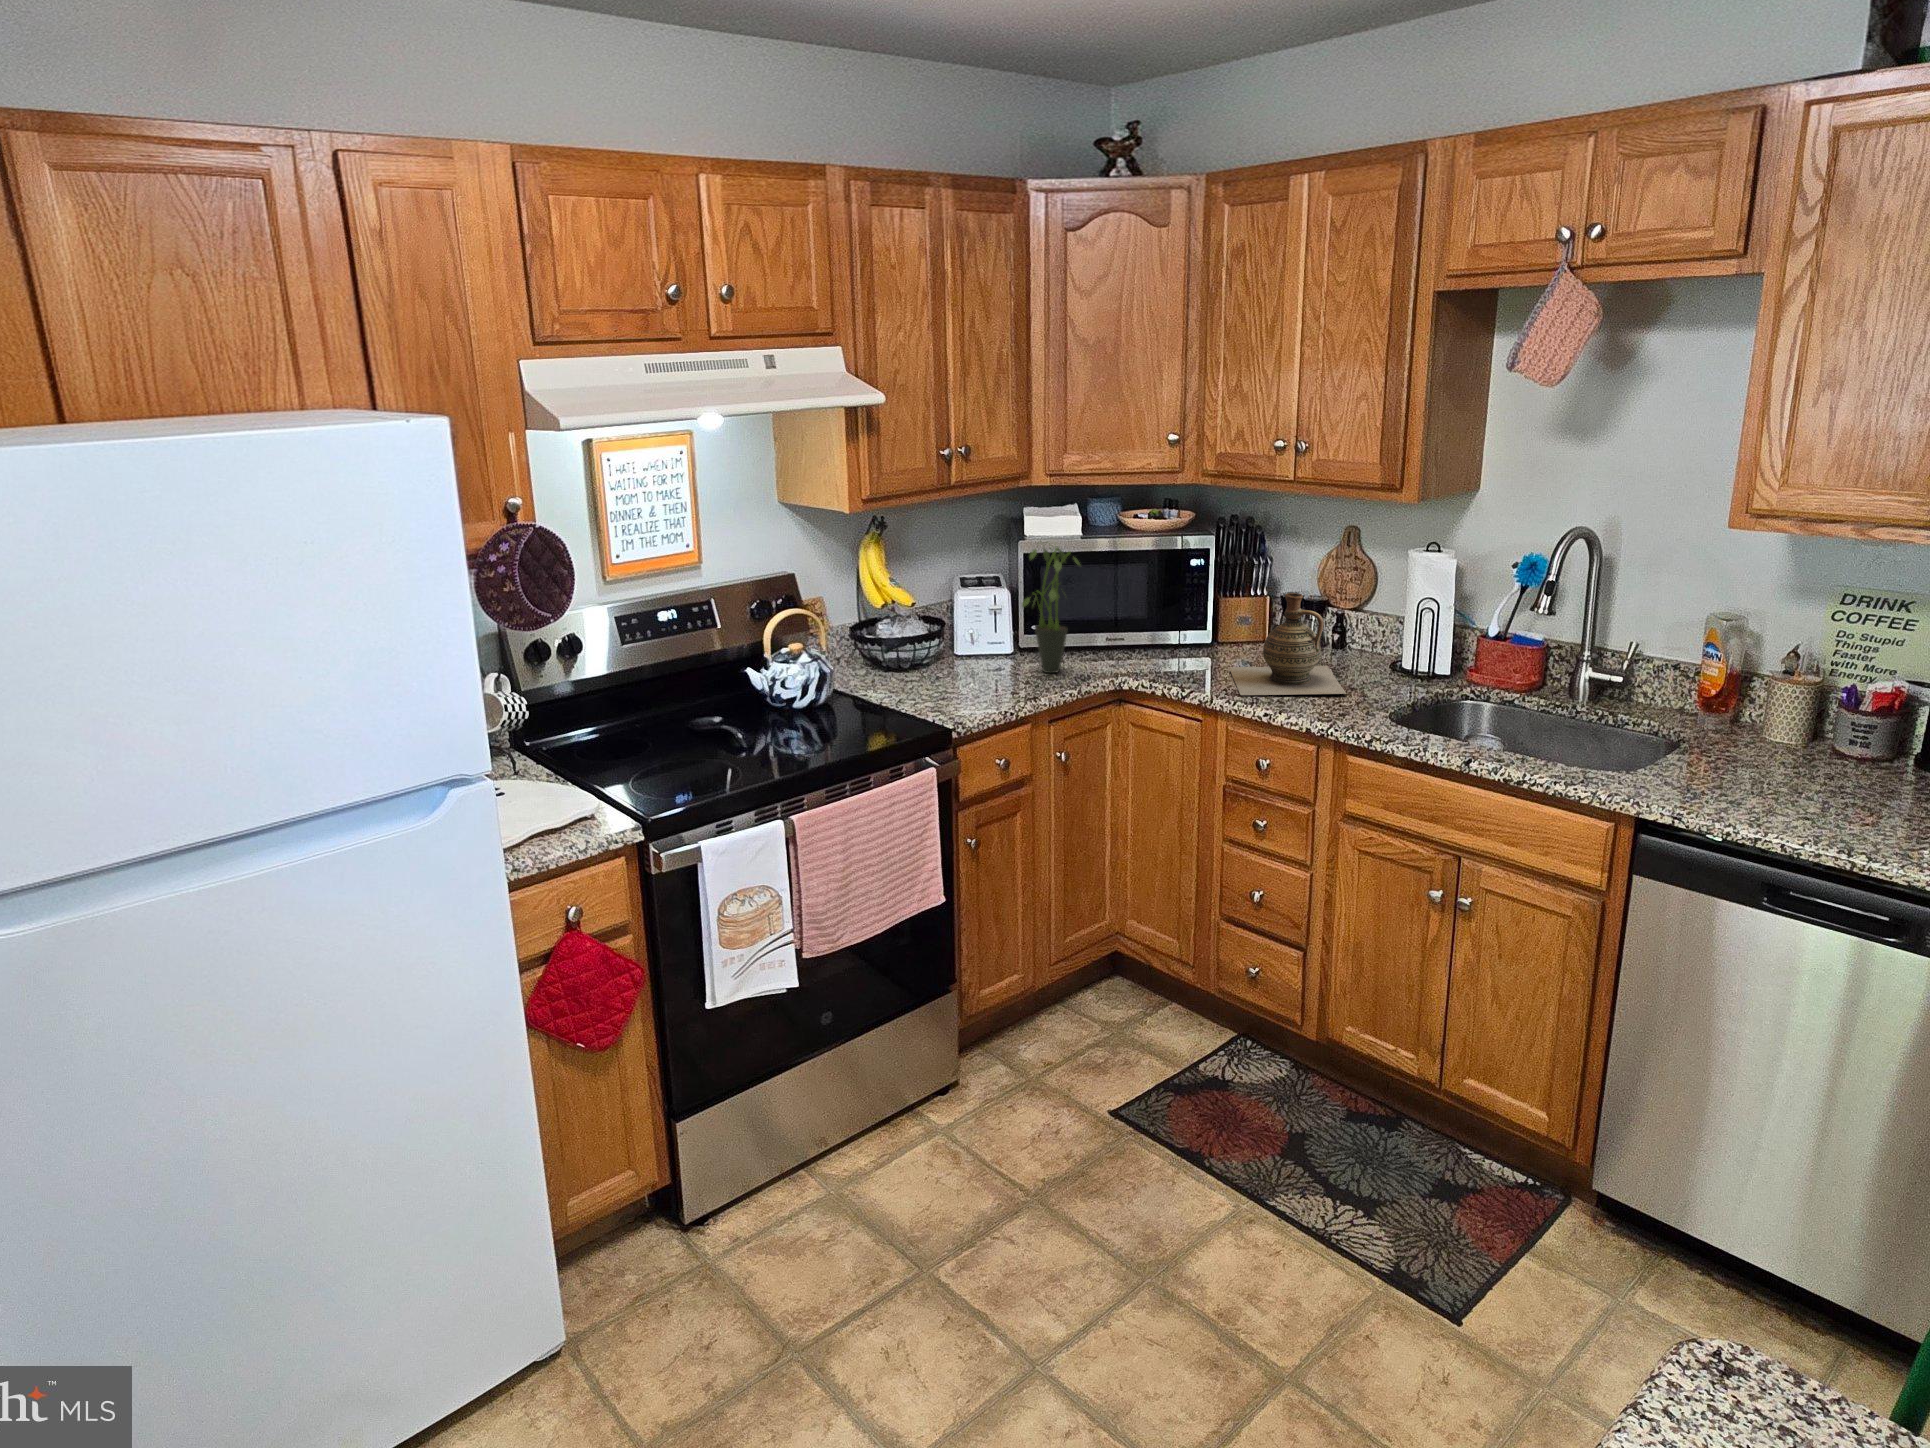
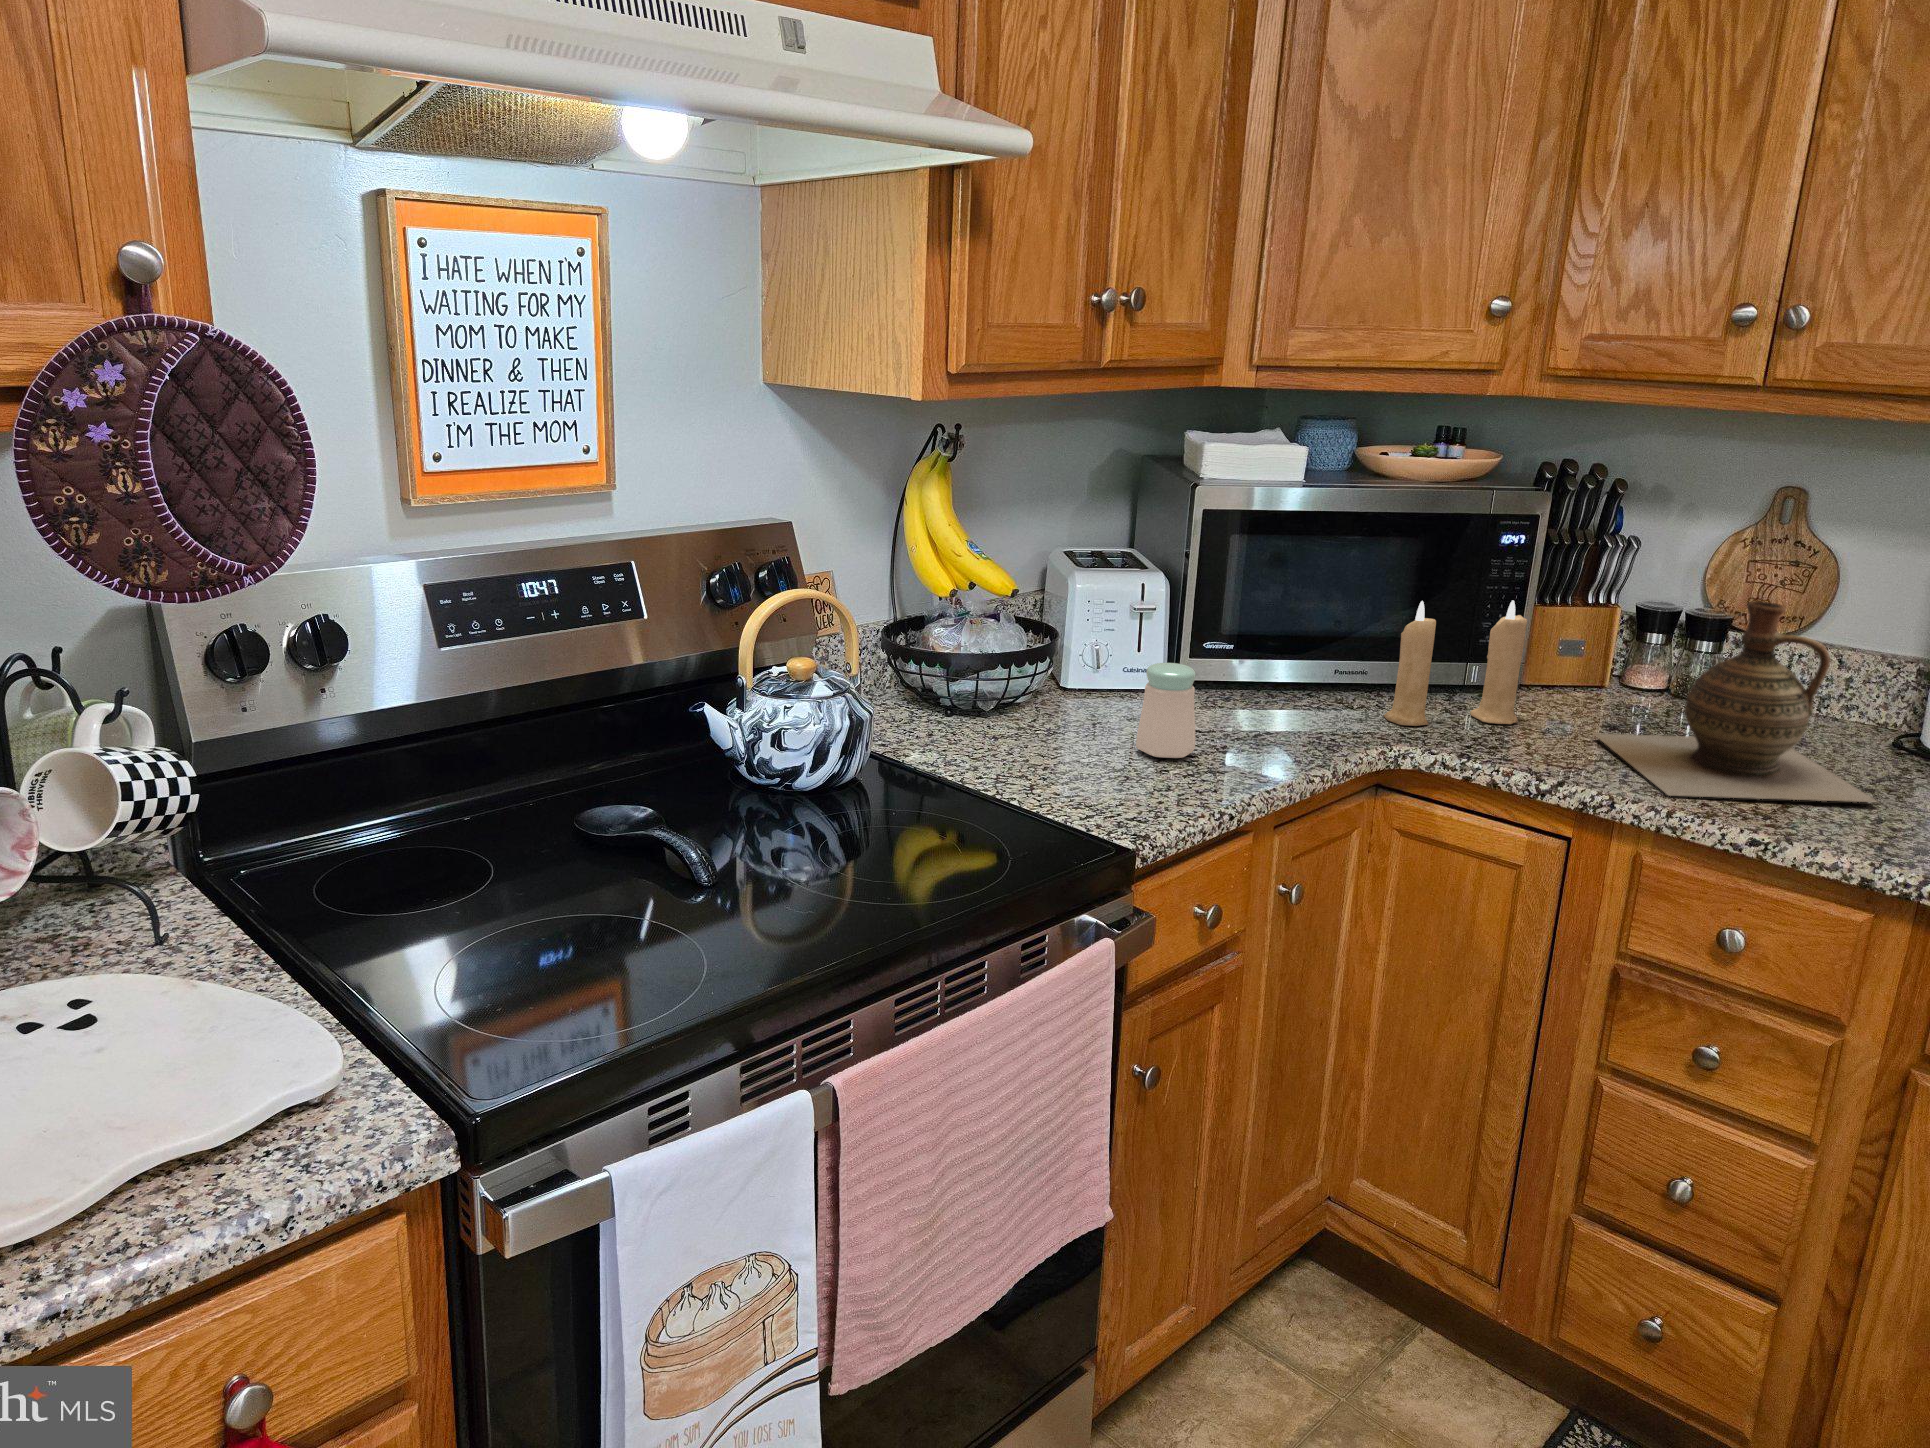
potted plant: present [1022,543,1080,673] -> none [1220,481,1344,730]
candle: none [1122,594,1196,668] -> present [1383,600,1527,726]
salt shaker: none [976,639,1006,688] -> present [1136,663,1196,758]

